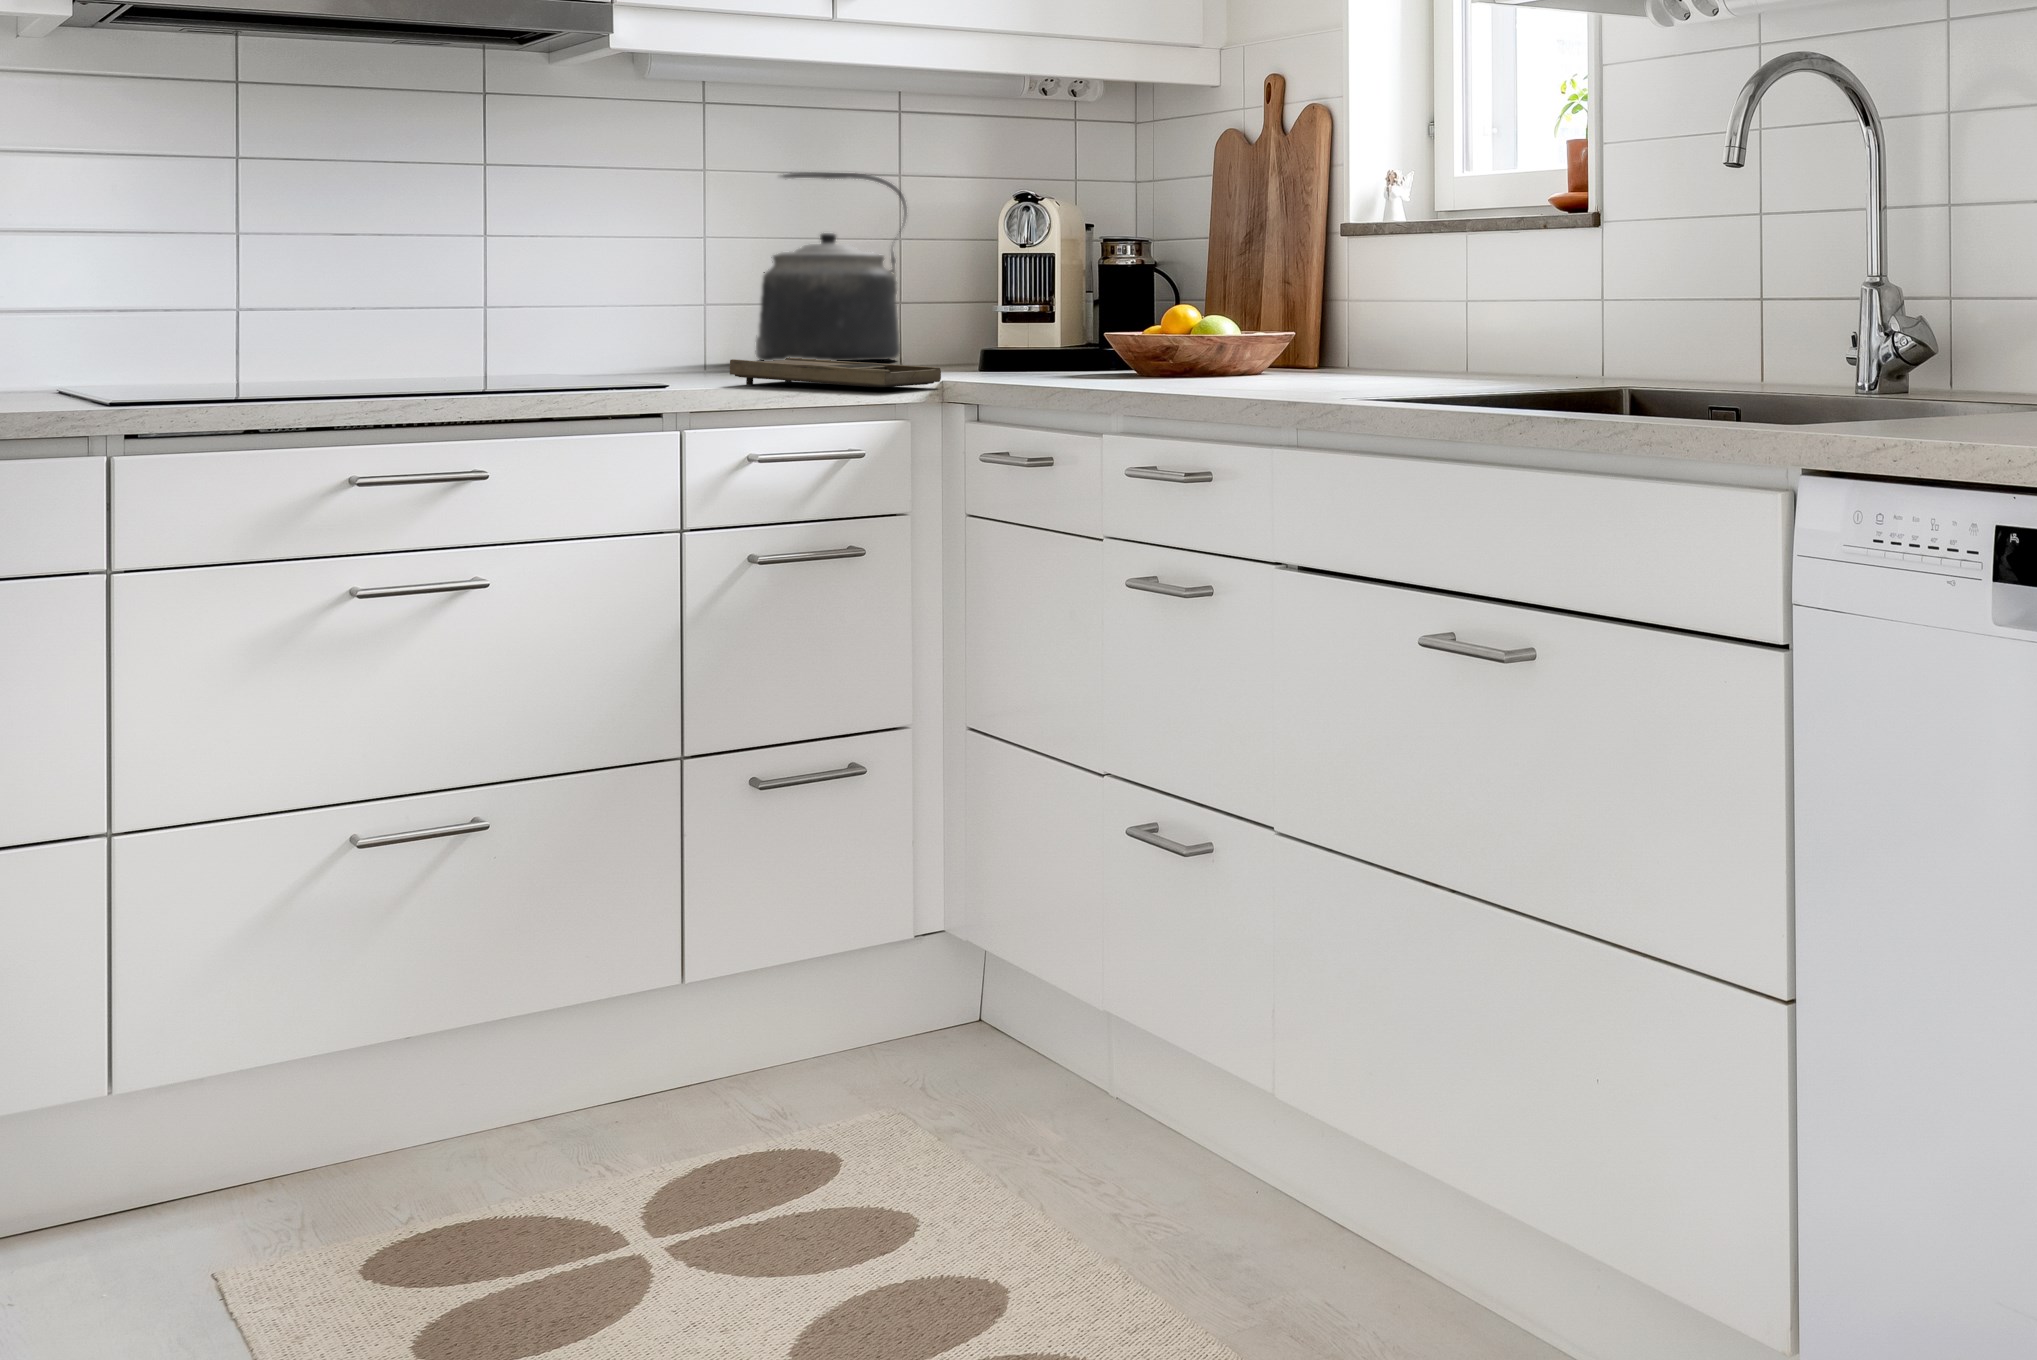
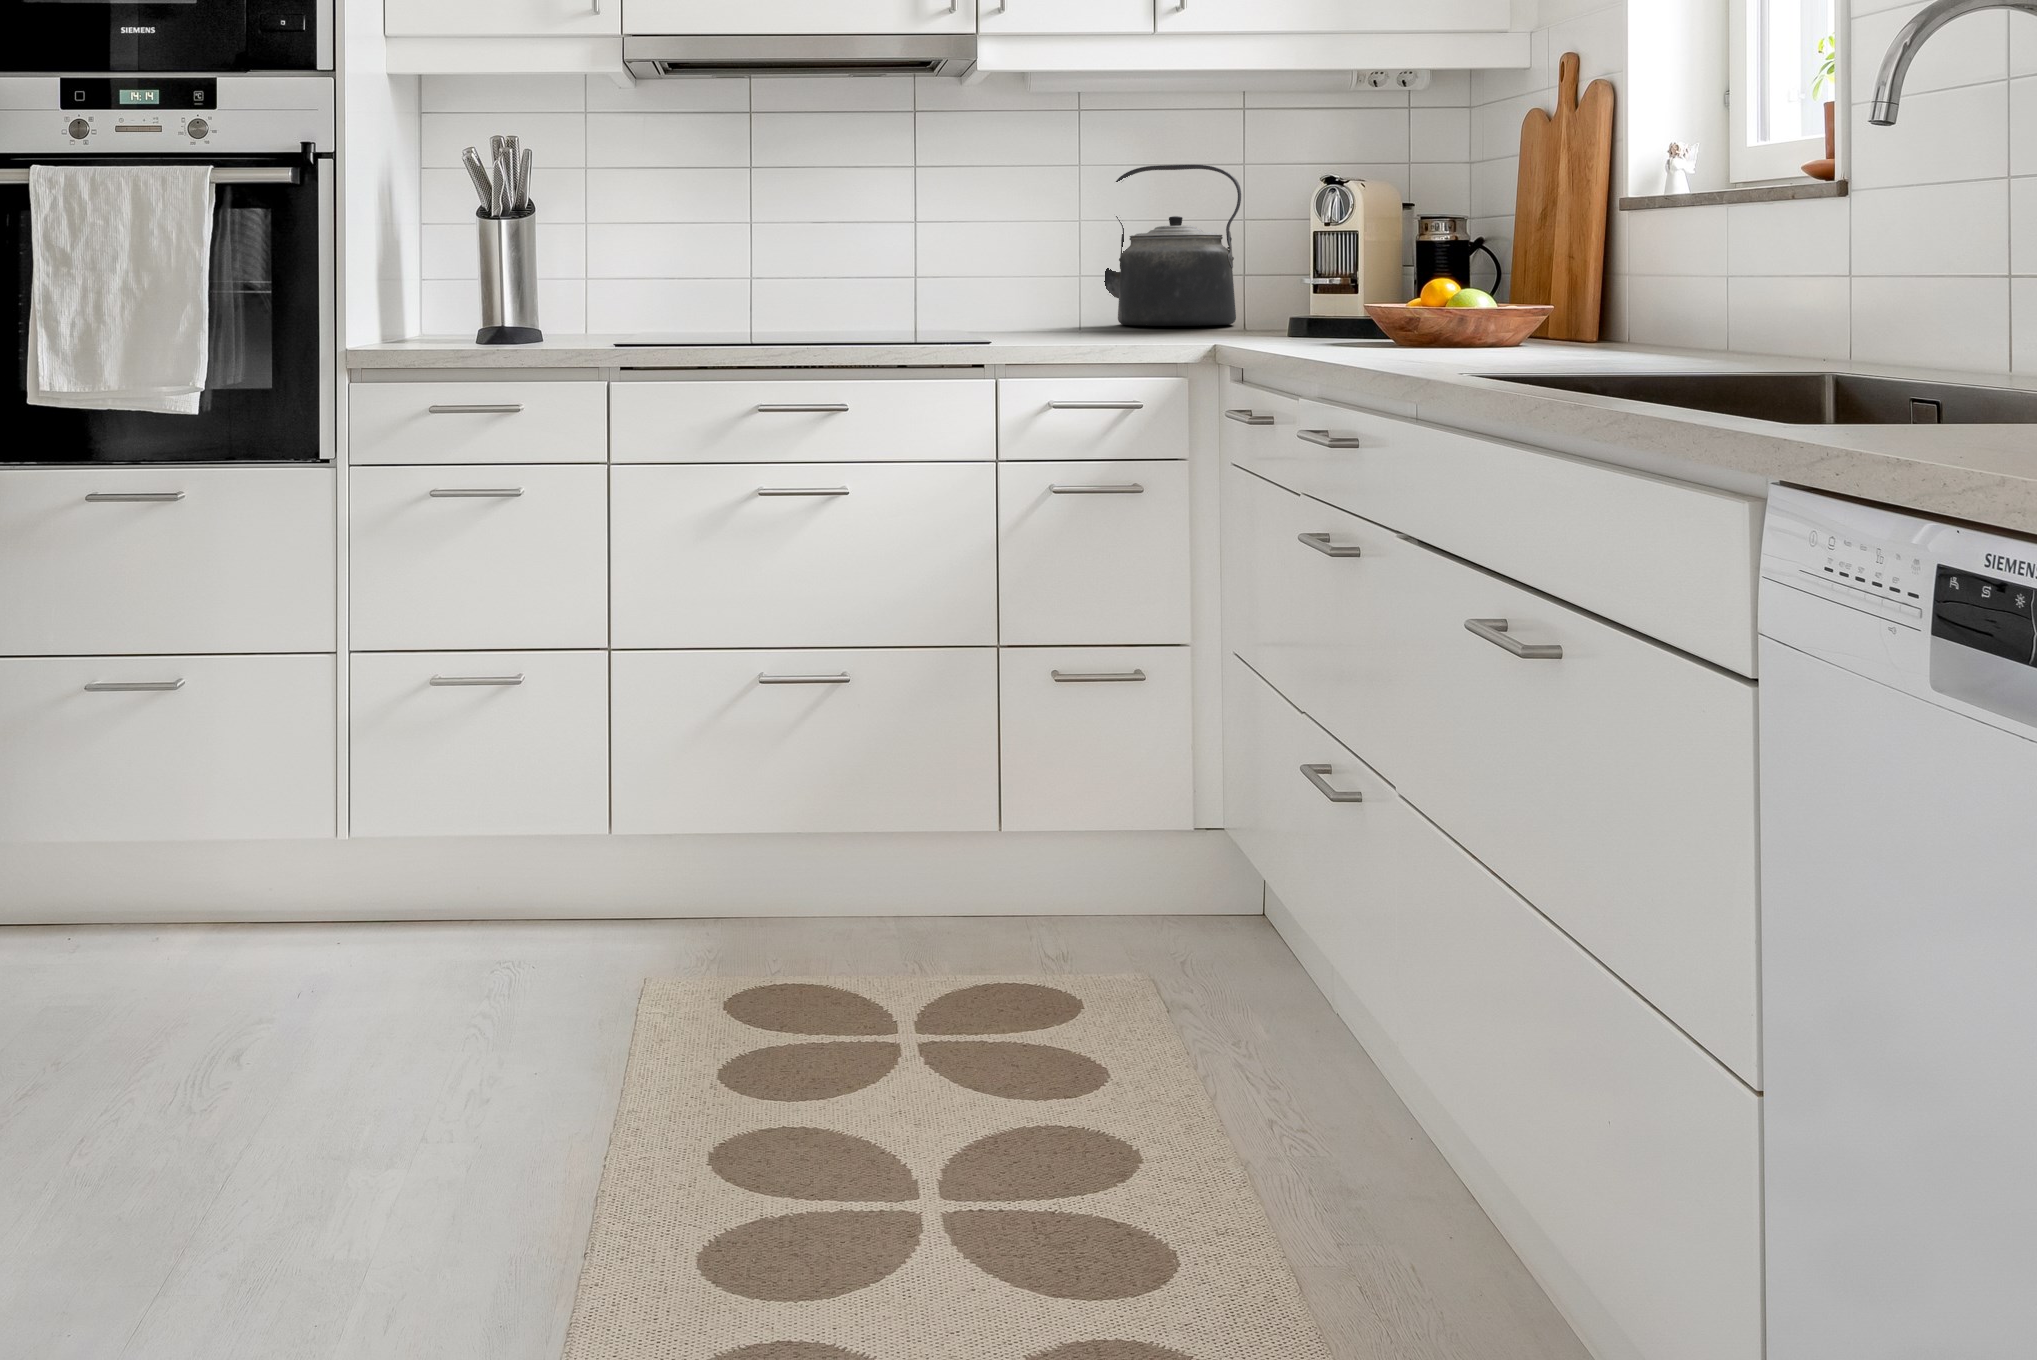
tray: present [730,357,941,387] -> none [1049,323,1209,351]

